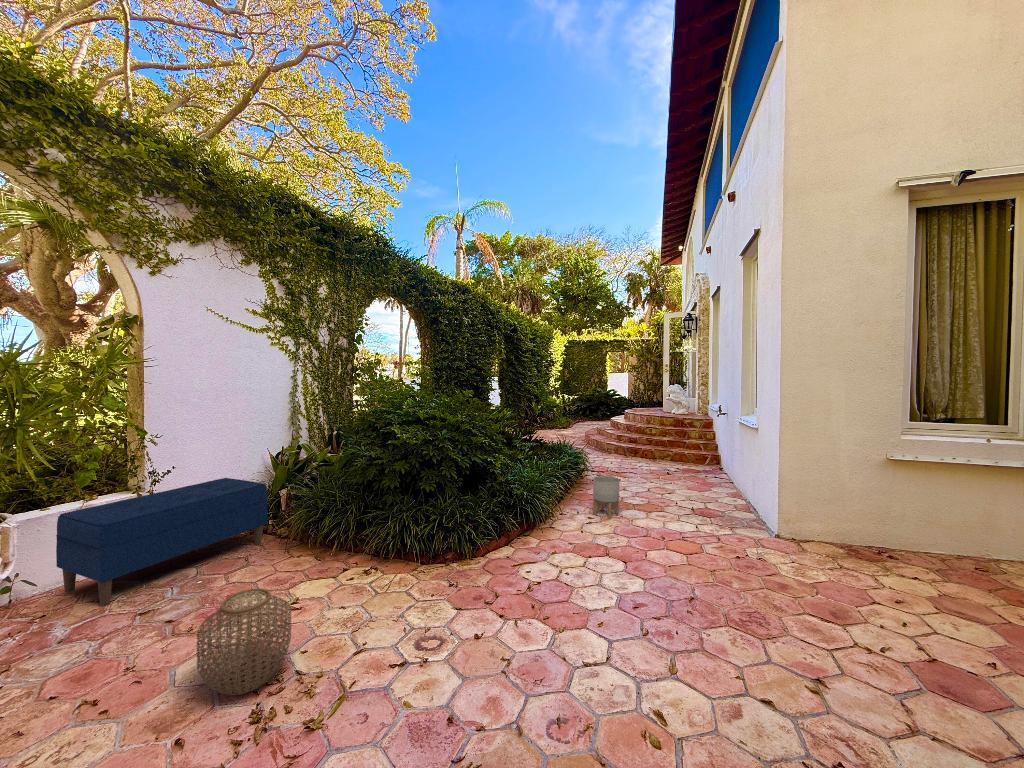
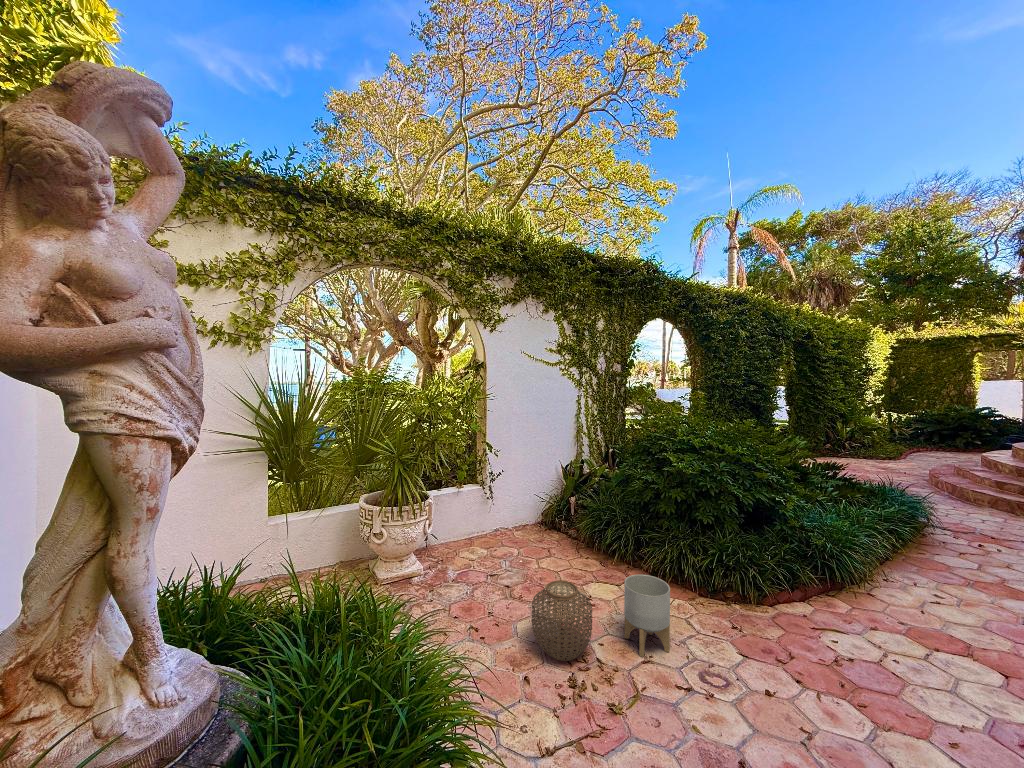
planter: present [593,476,620,518] -> present [624,574,670,657]
bench: present [56,478,267,607] -> none [447,481,563,562]

